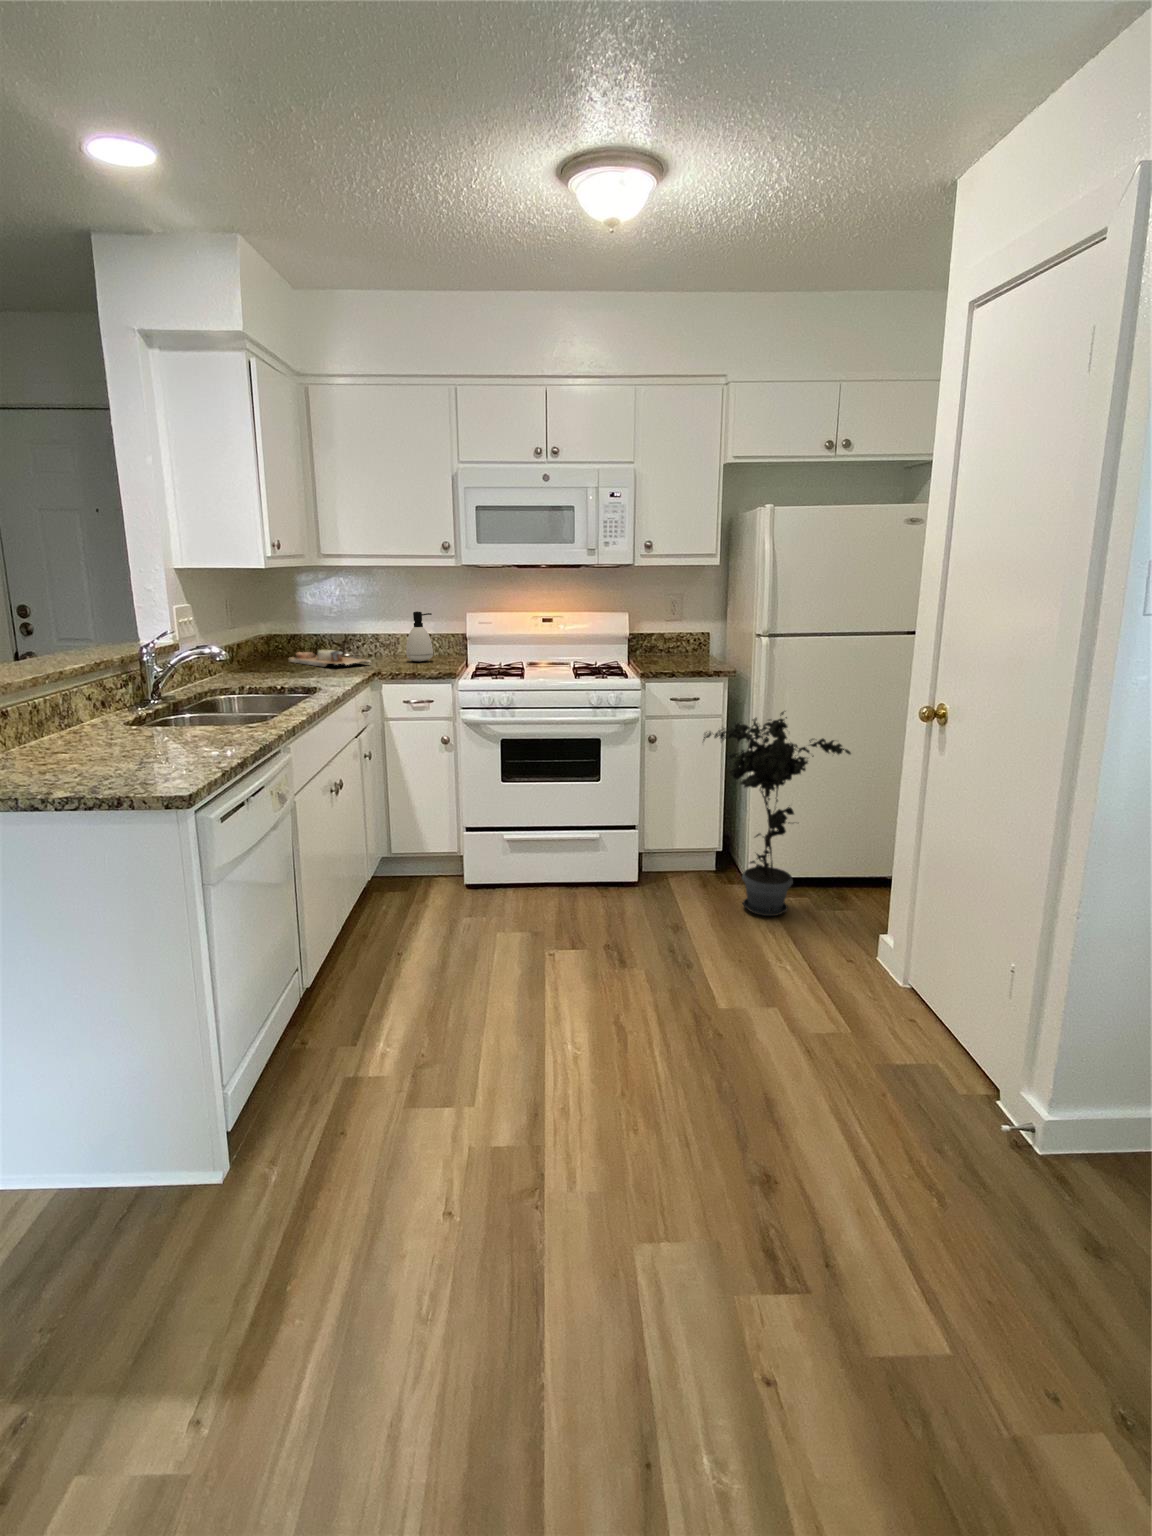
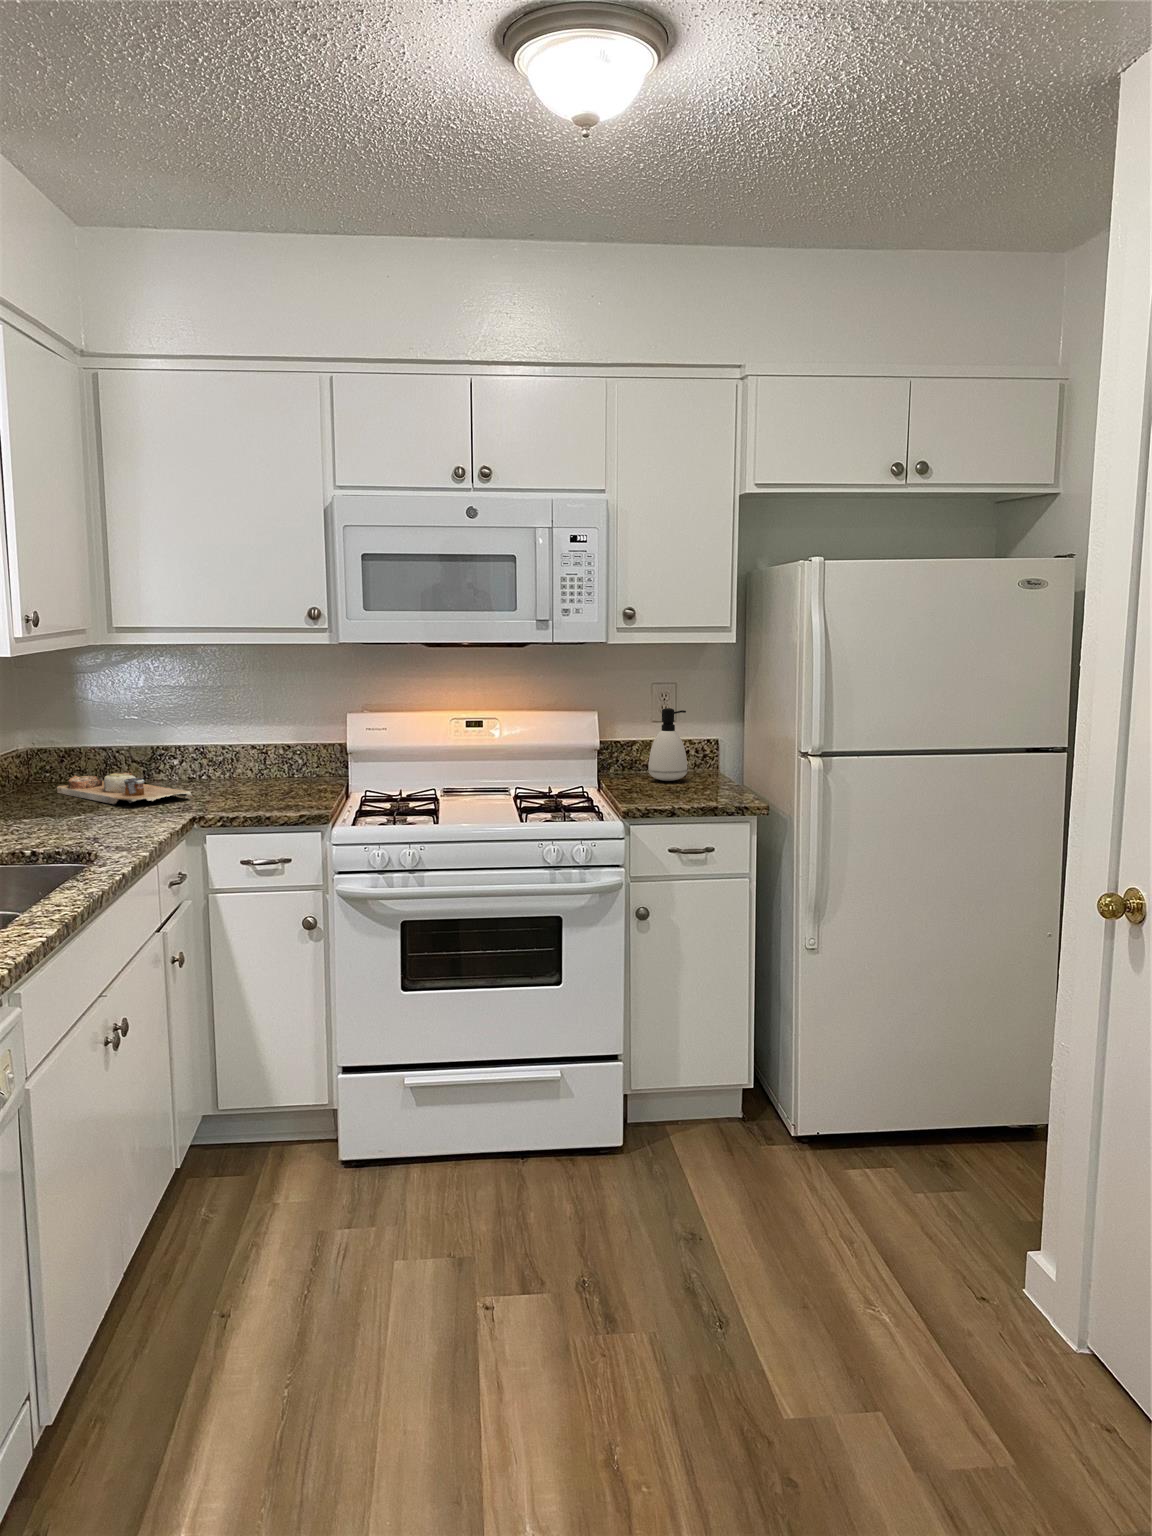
soap dispenser: present [406,611,433,661] -> present [648,708,687,781]
potted plant: present [703,712,851,916] -> none [724,878,964,1208]

